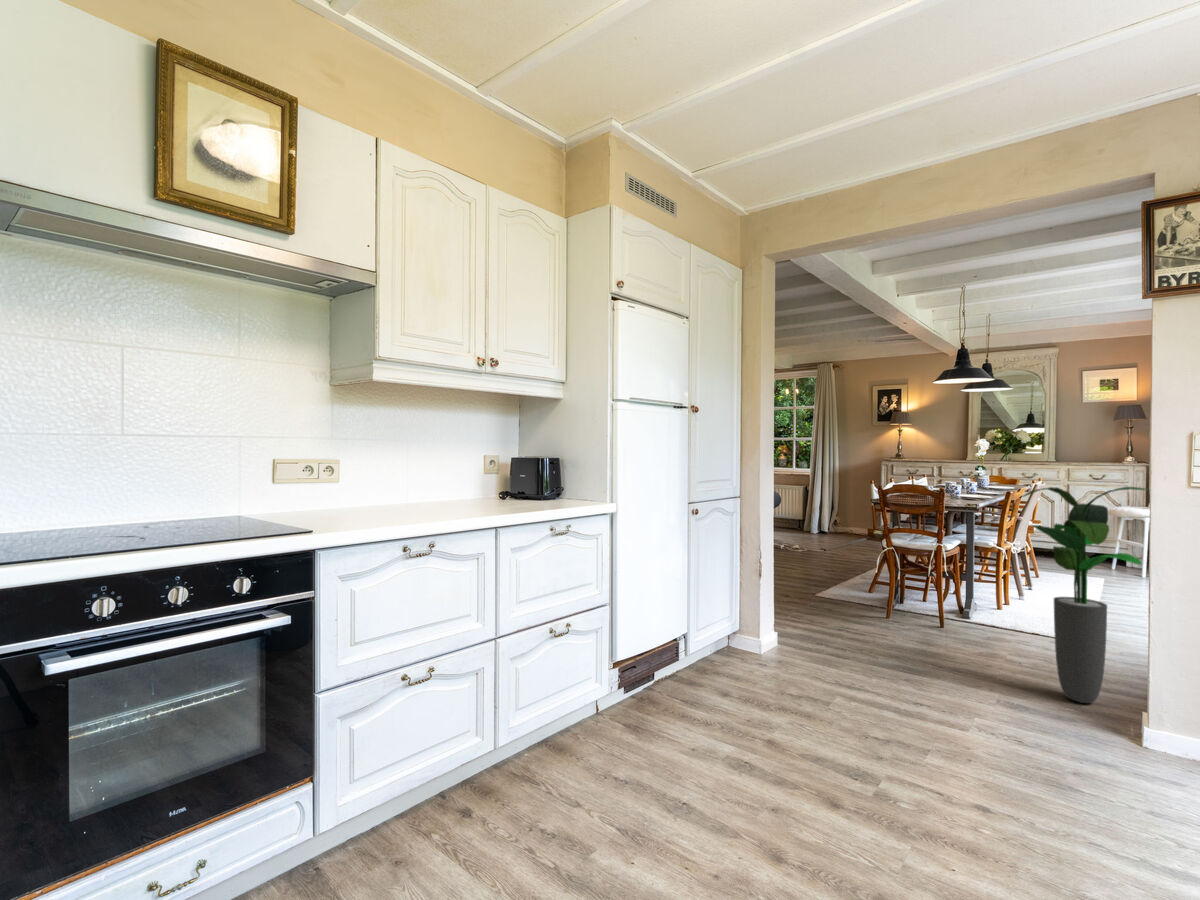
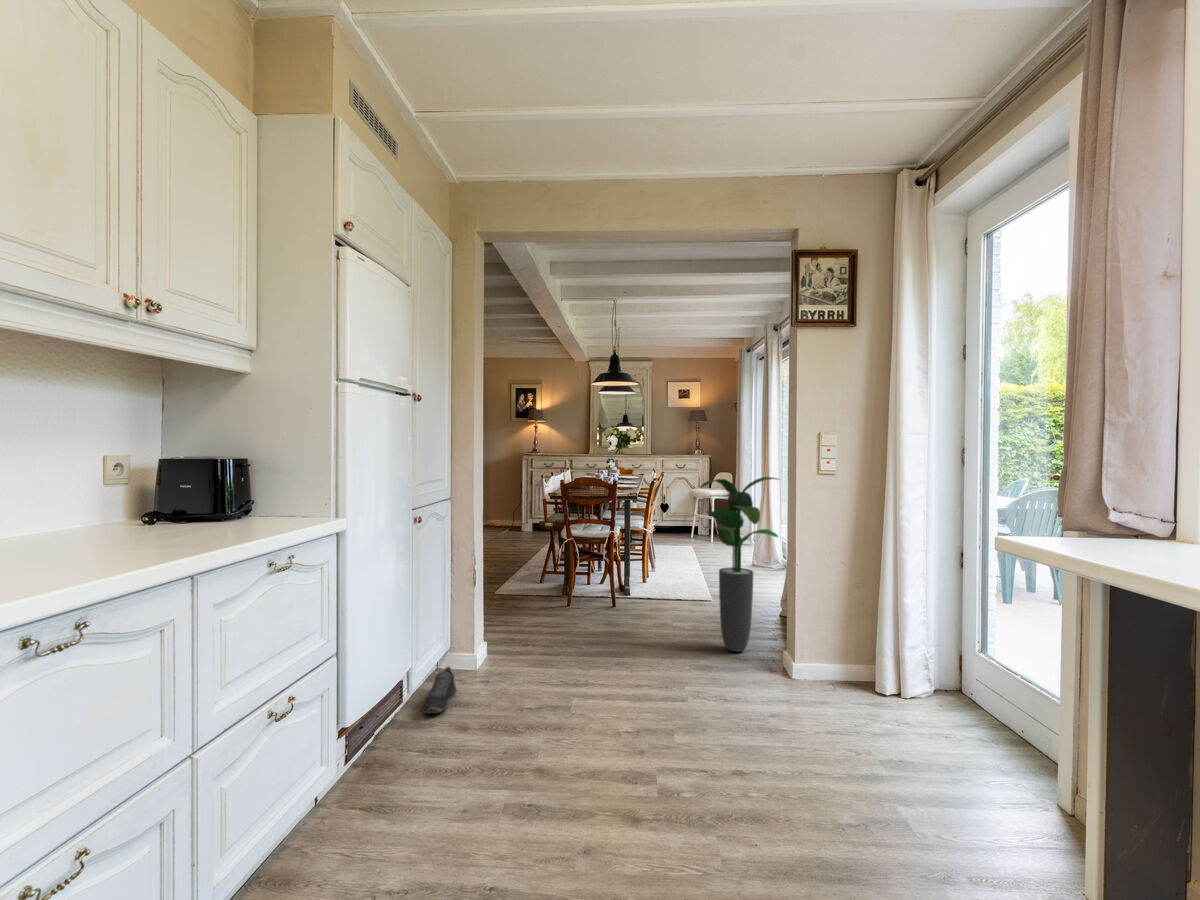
shoe: none [696,643,732,678] -> present [422,667,457,713]

